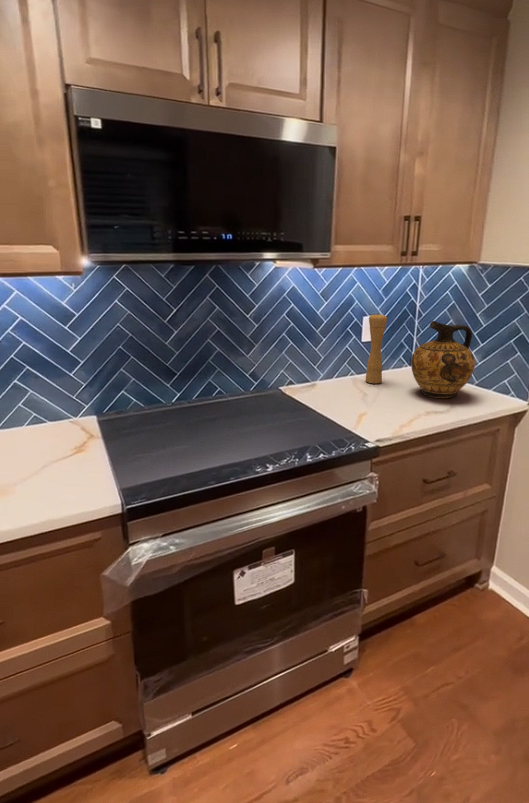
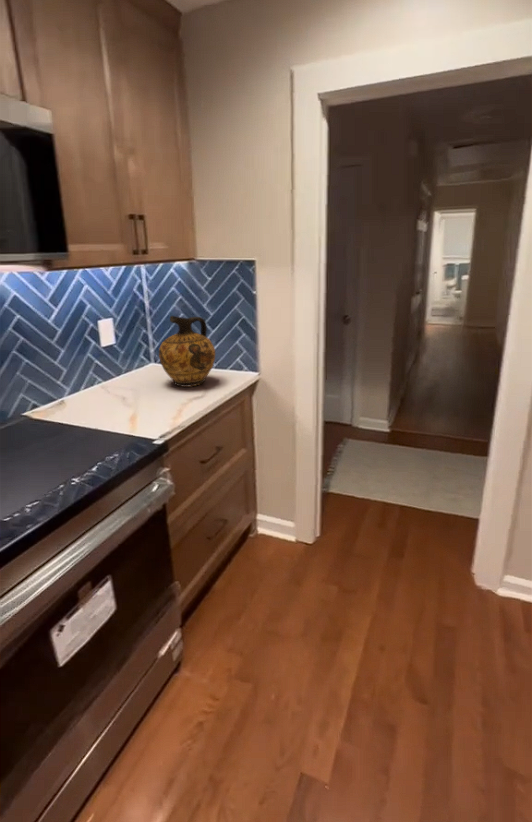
pepper mill: present [366,313,387,383] -> none [107,315,133,385]

